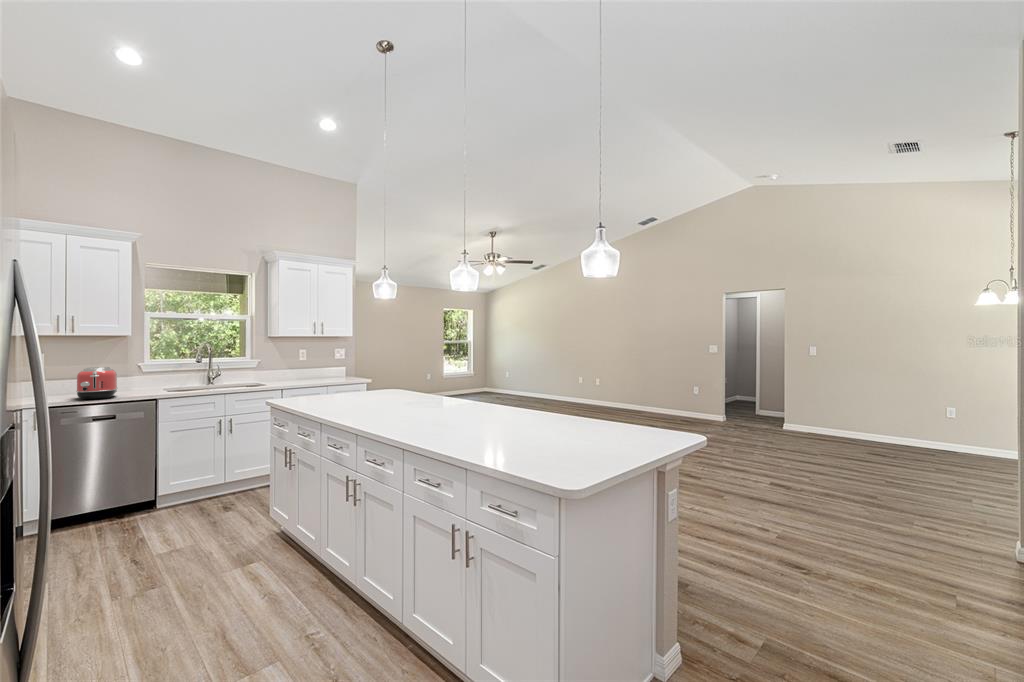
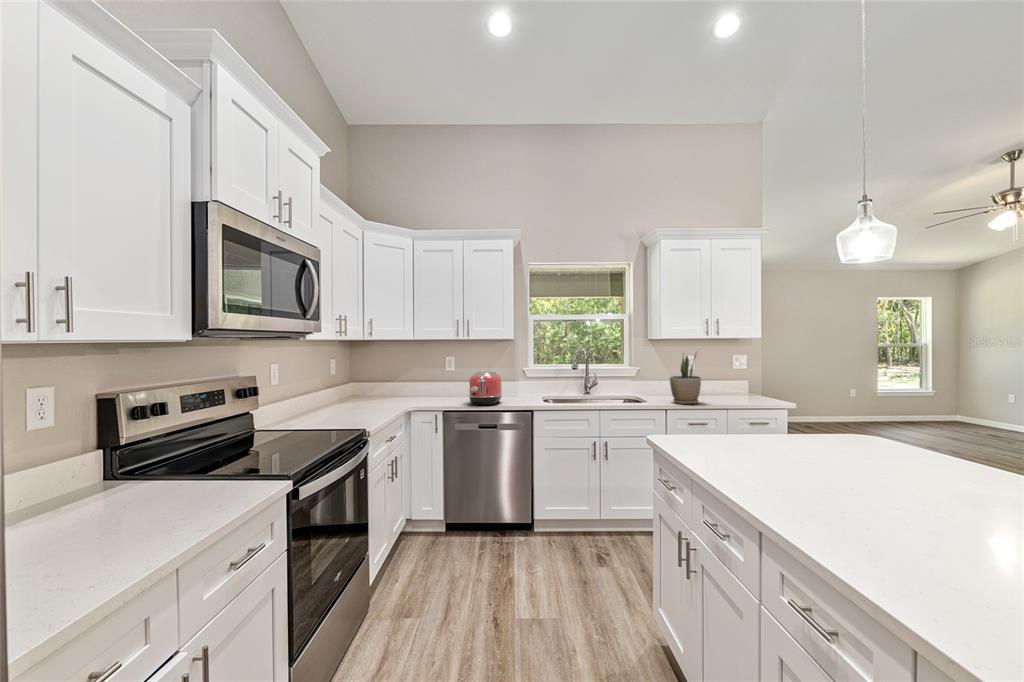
potted plant: none [286,345,309,385] -> present [670,351,701,404]

